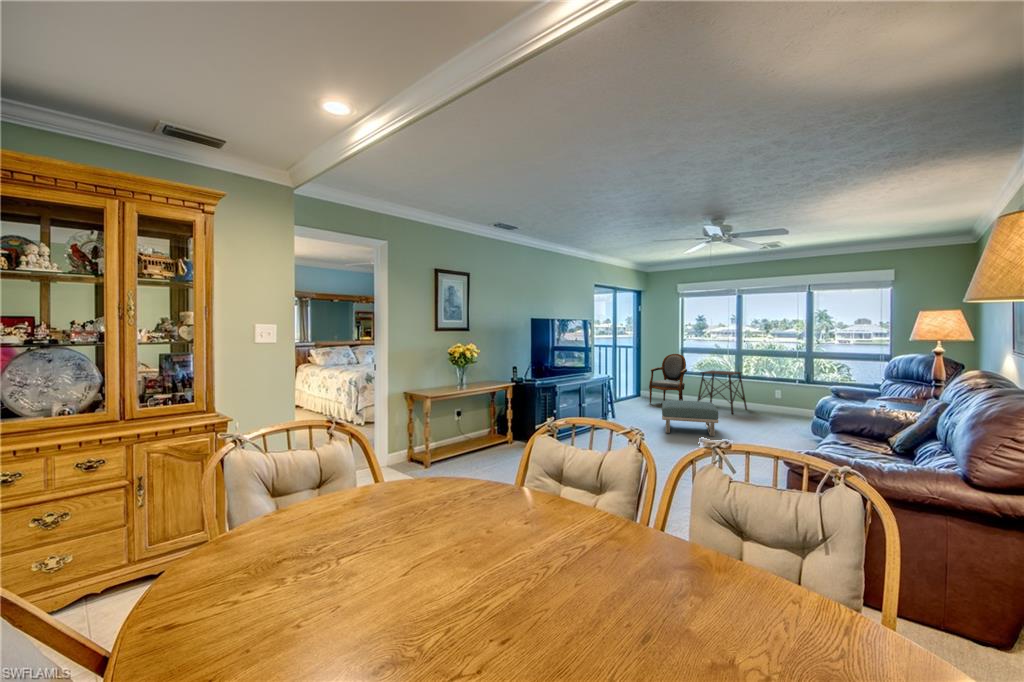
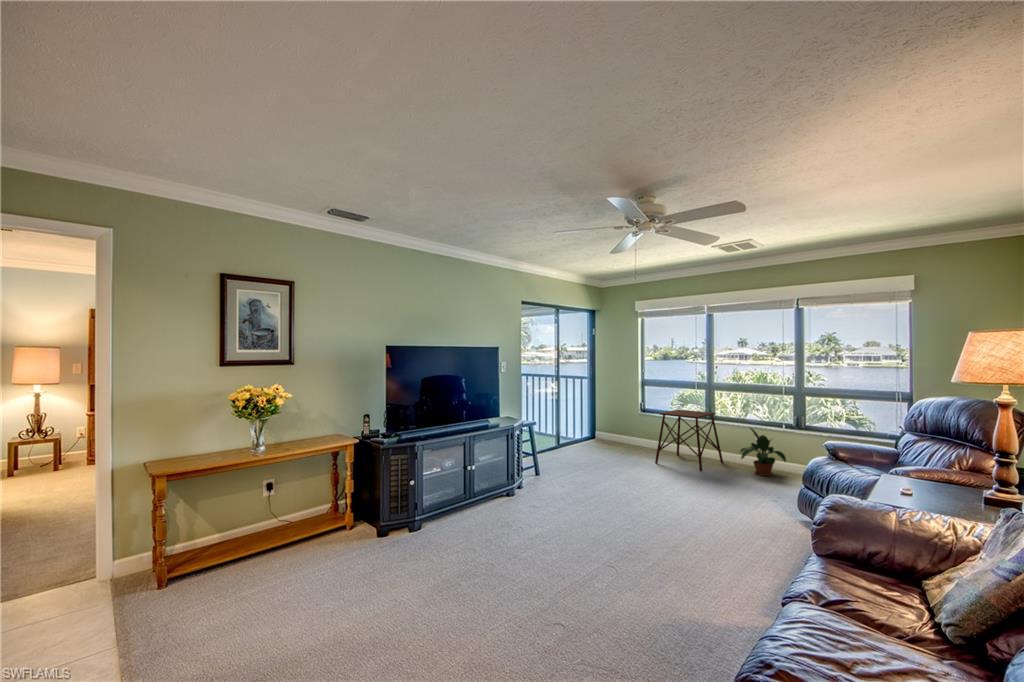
armchair: present [649,354,687,403] -> none [599,387,647,457]
potted plant: none [761,382,797,417] -> present [740,428,786,476]
footstool: present [662,400,719,436] -> none [589,456,667,515]

